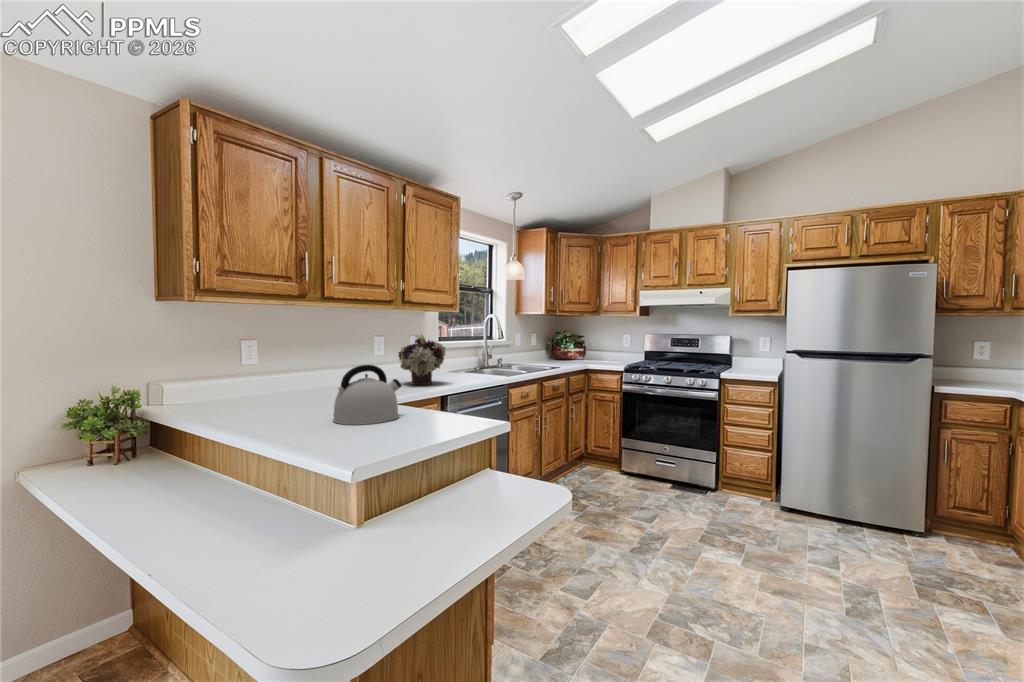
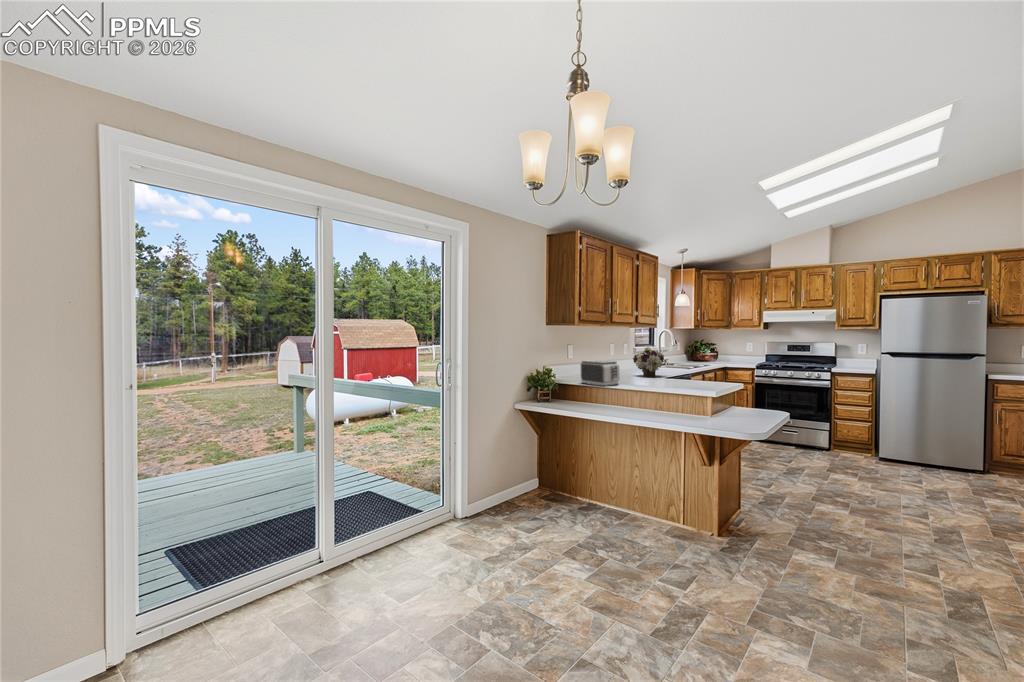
toaster: none [246,354,305,406] -> present [581,360,619,386]
kettle: present [333,365,401,425] -> none [663,365,694,392]

